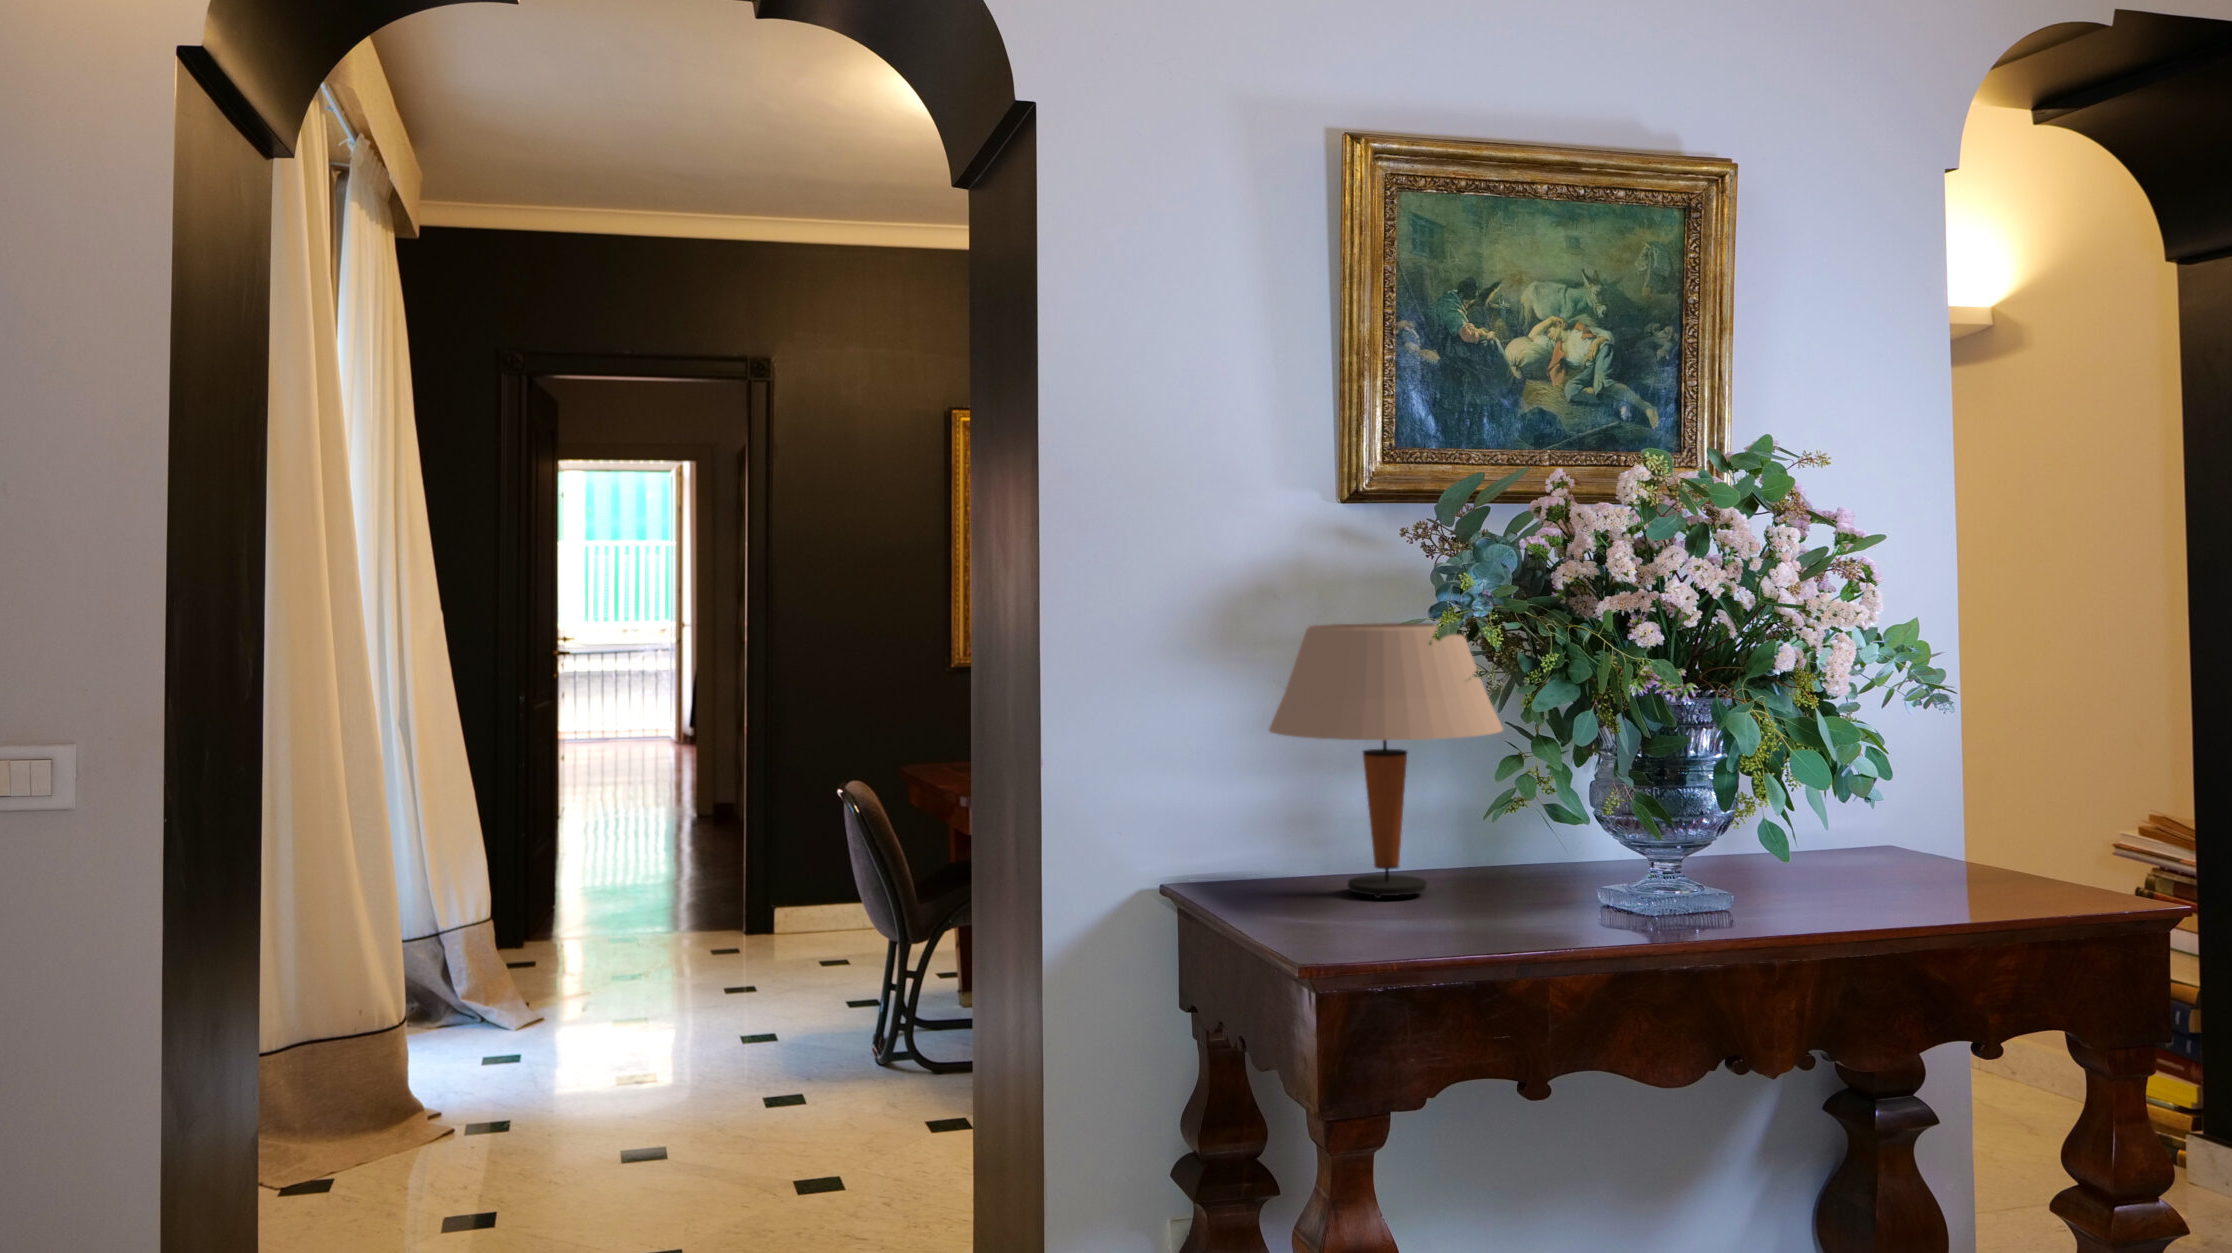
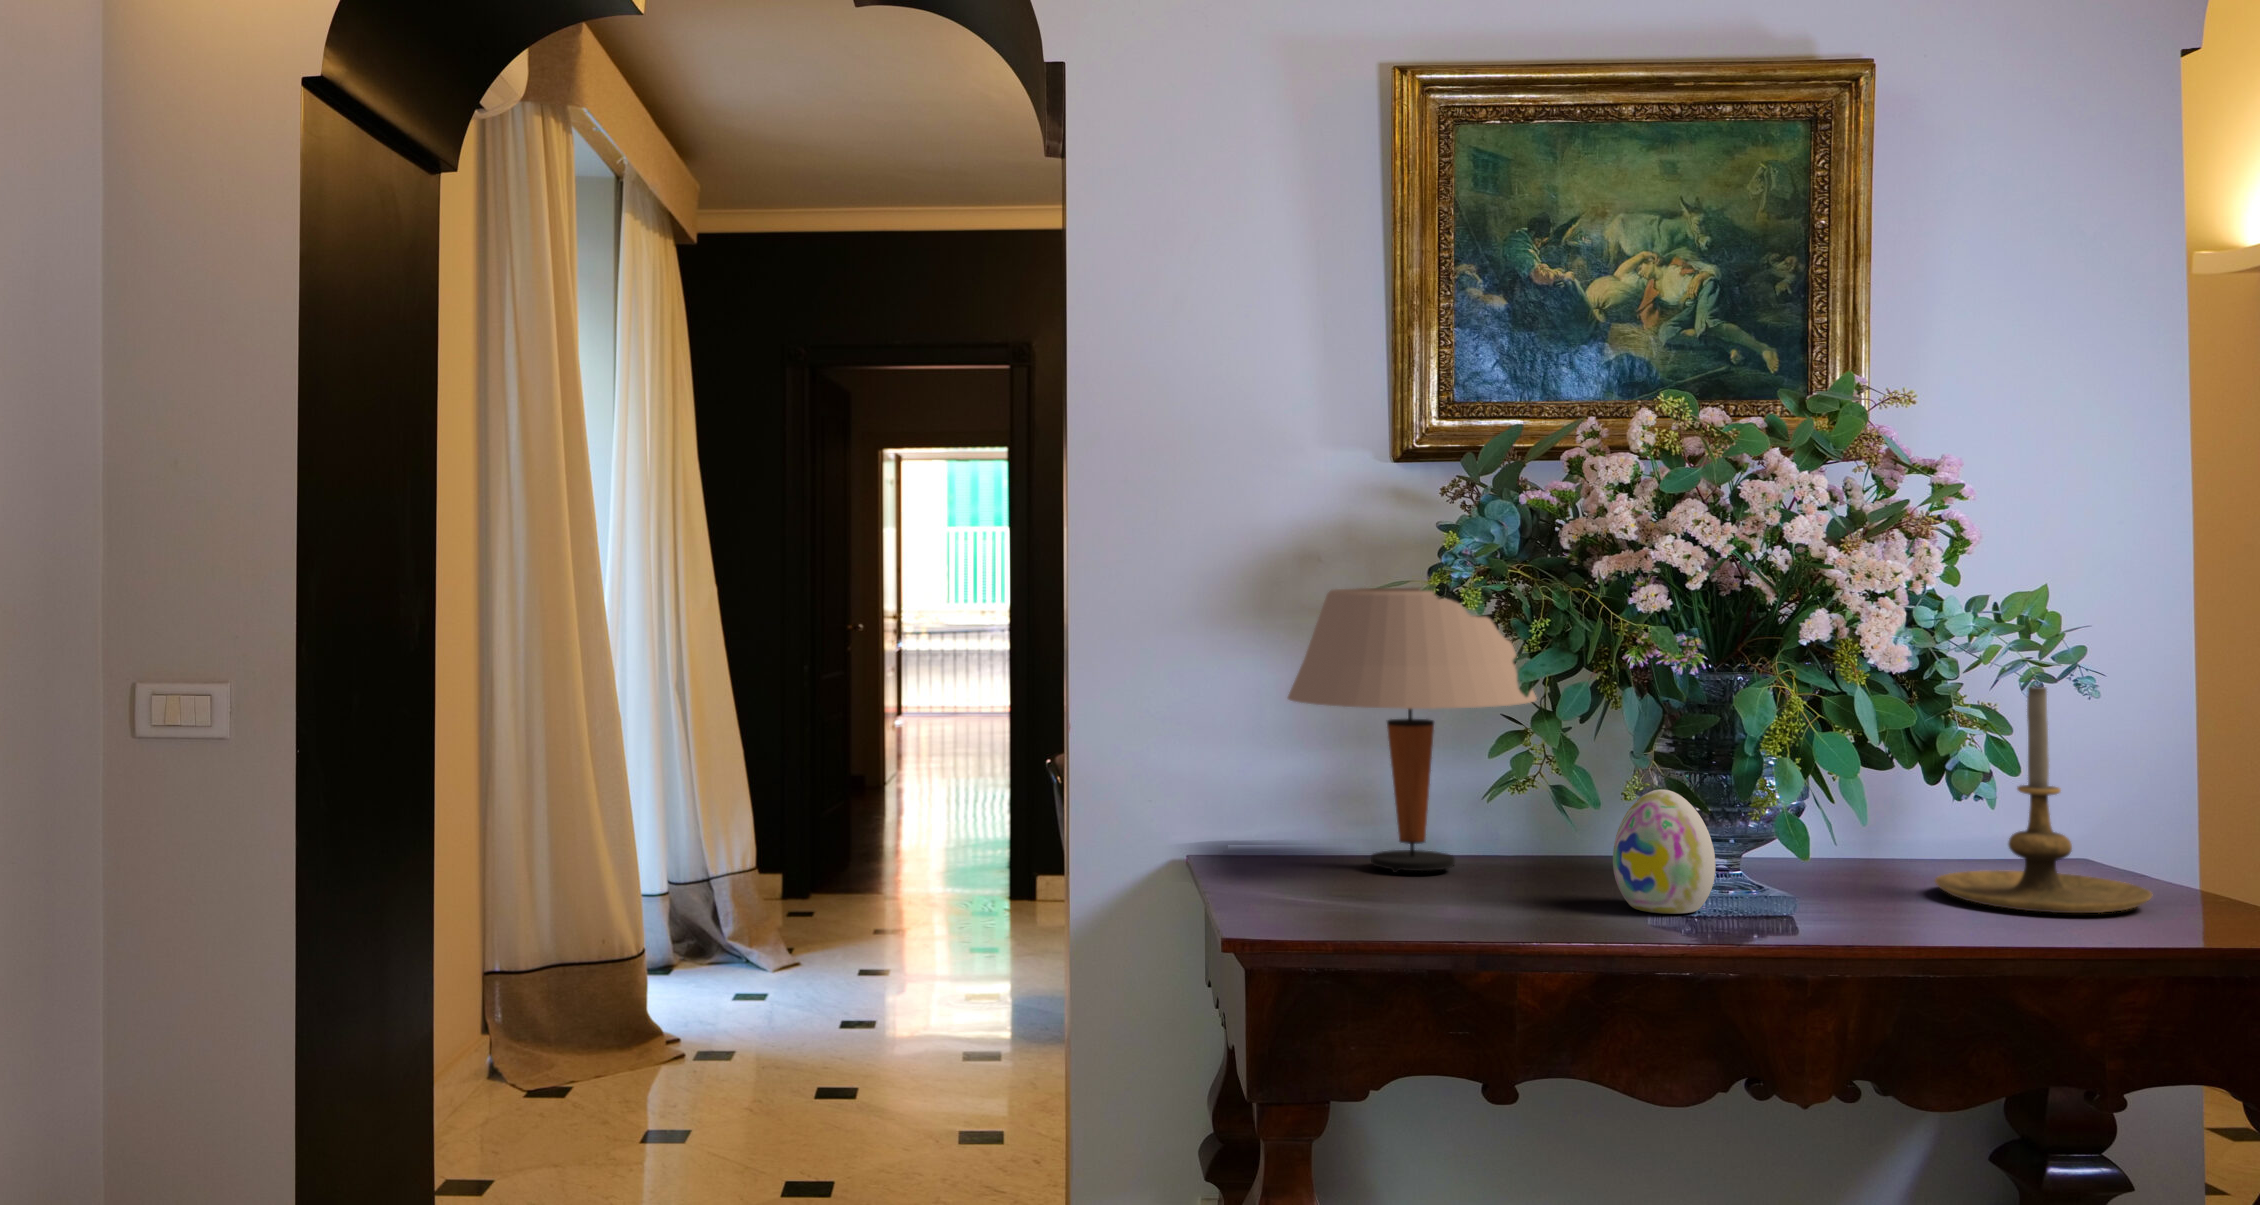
candle holder: none [1830,702,2009,899] -> present [1935,687,2152,913]
decorative egg: none [1606,808,1699,923] -> present [1613,789,1715,914]

